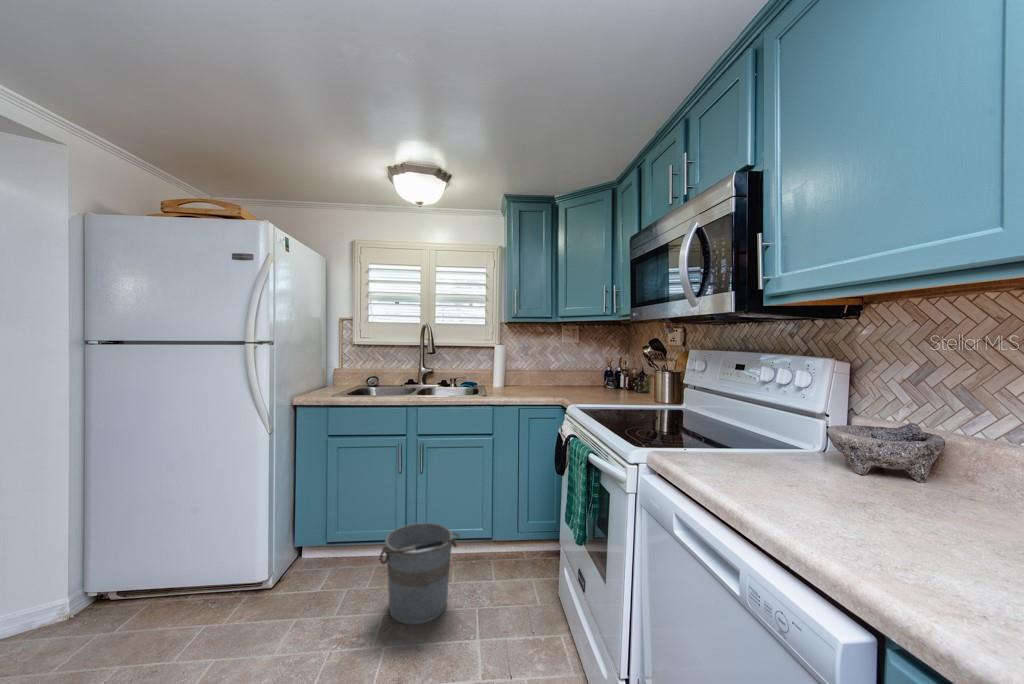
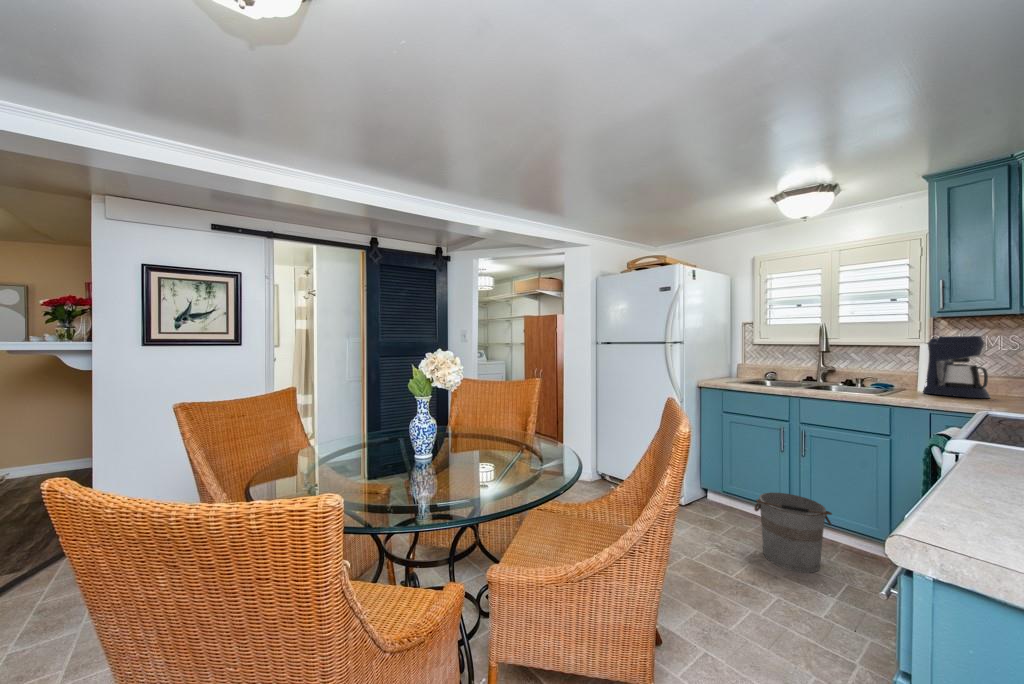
coffee maker: none [501,338,539,391] -> present [923,336,990,398]

